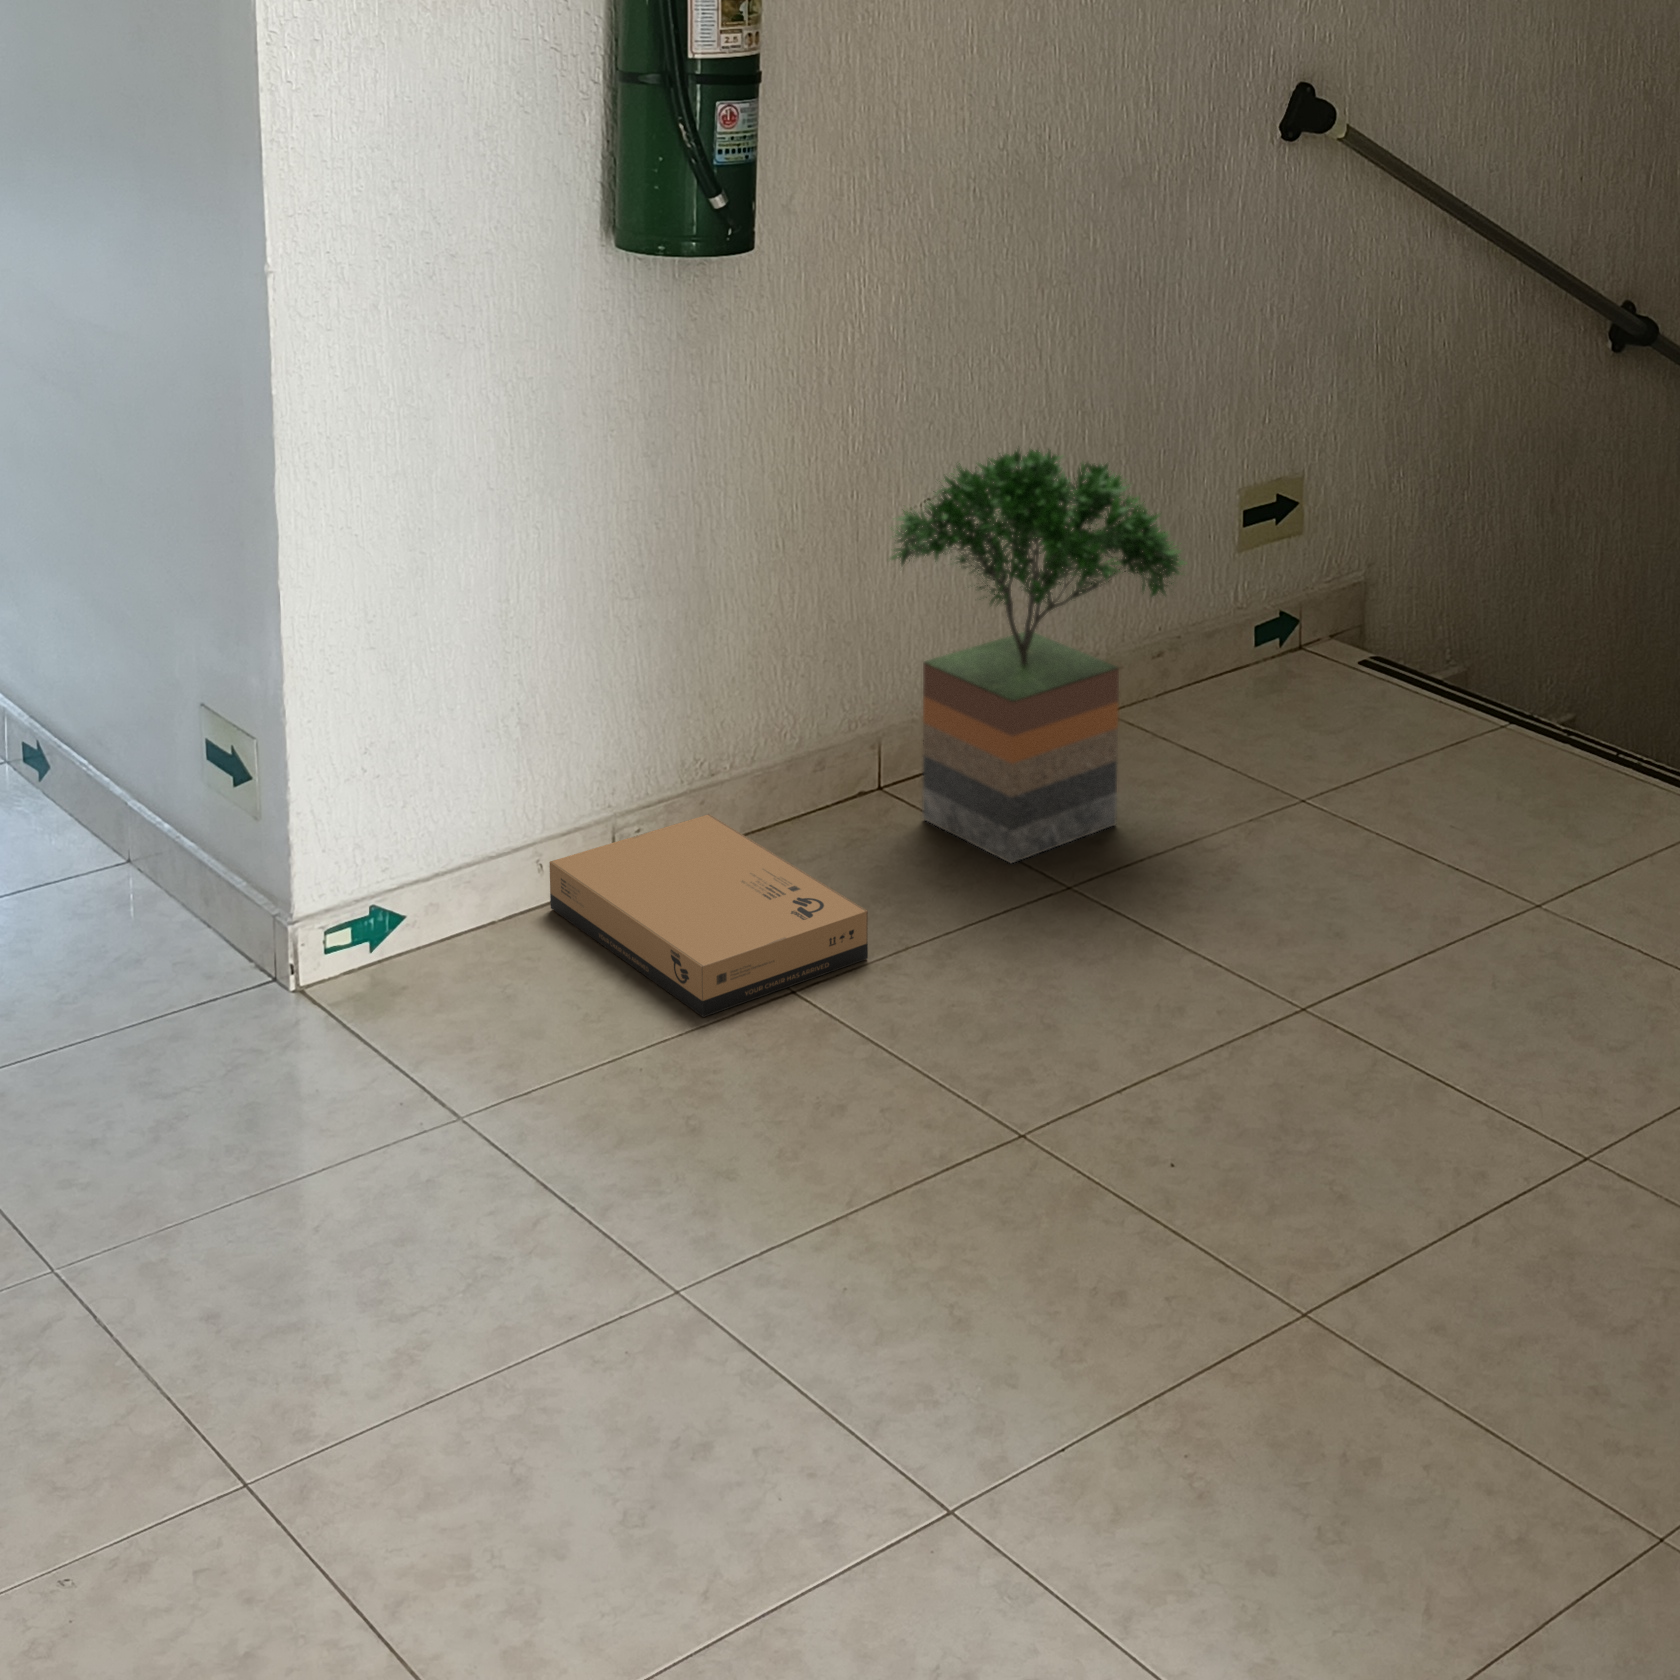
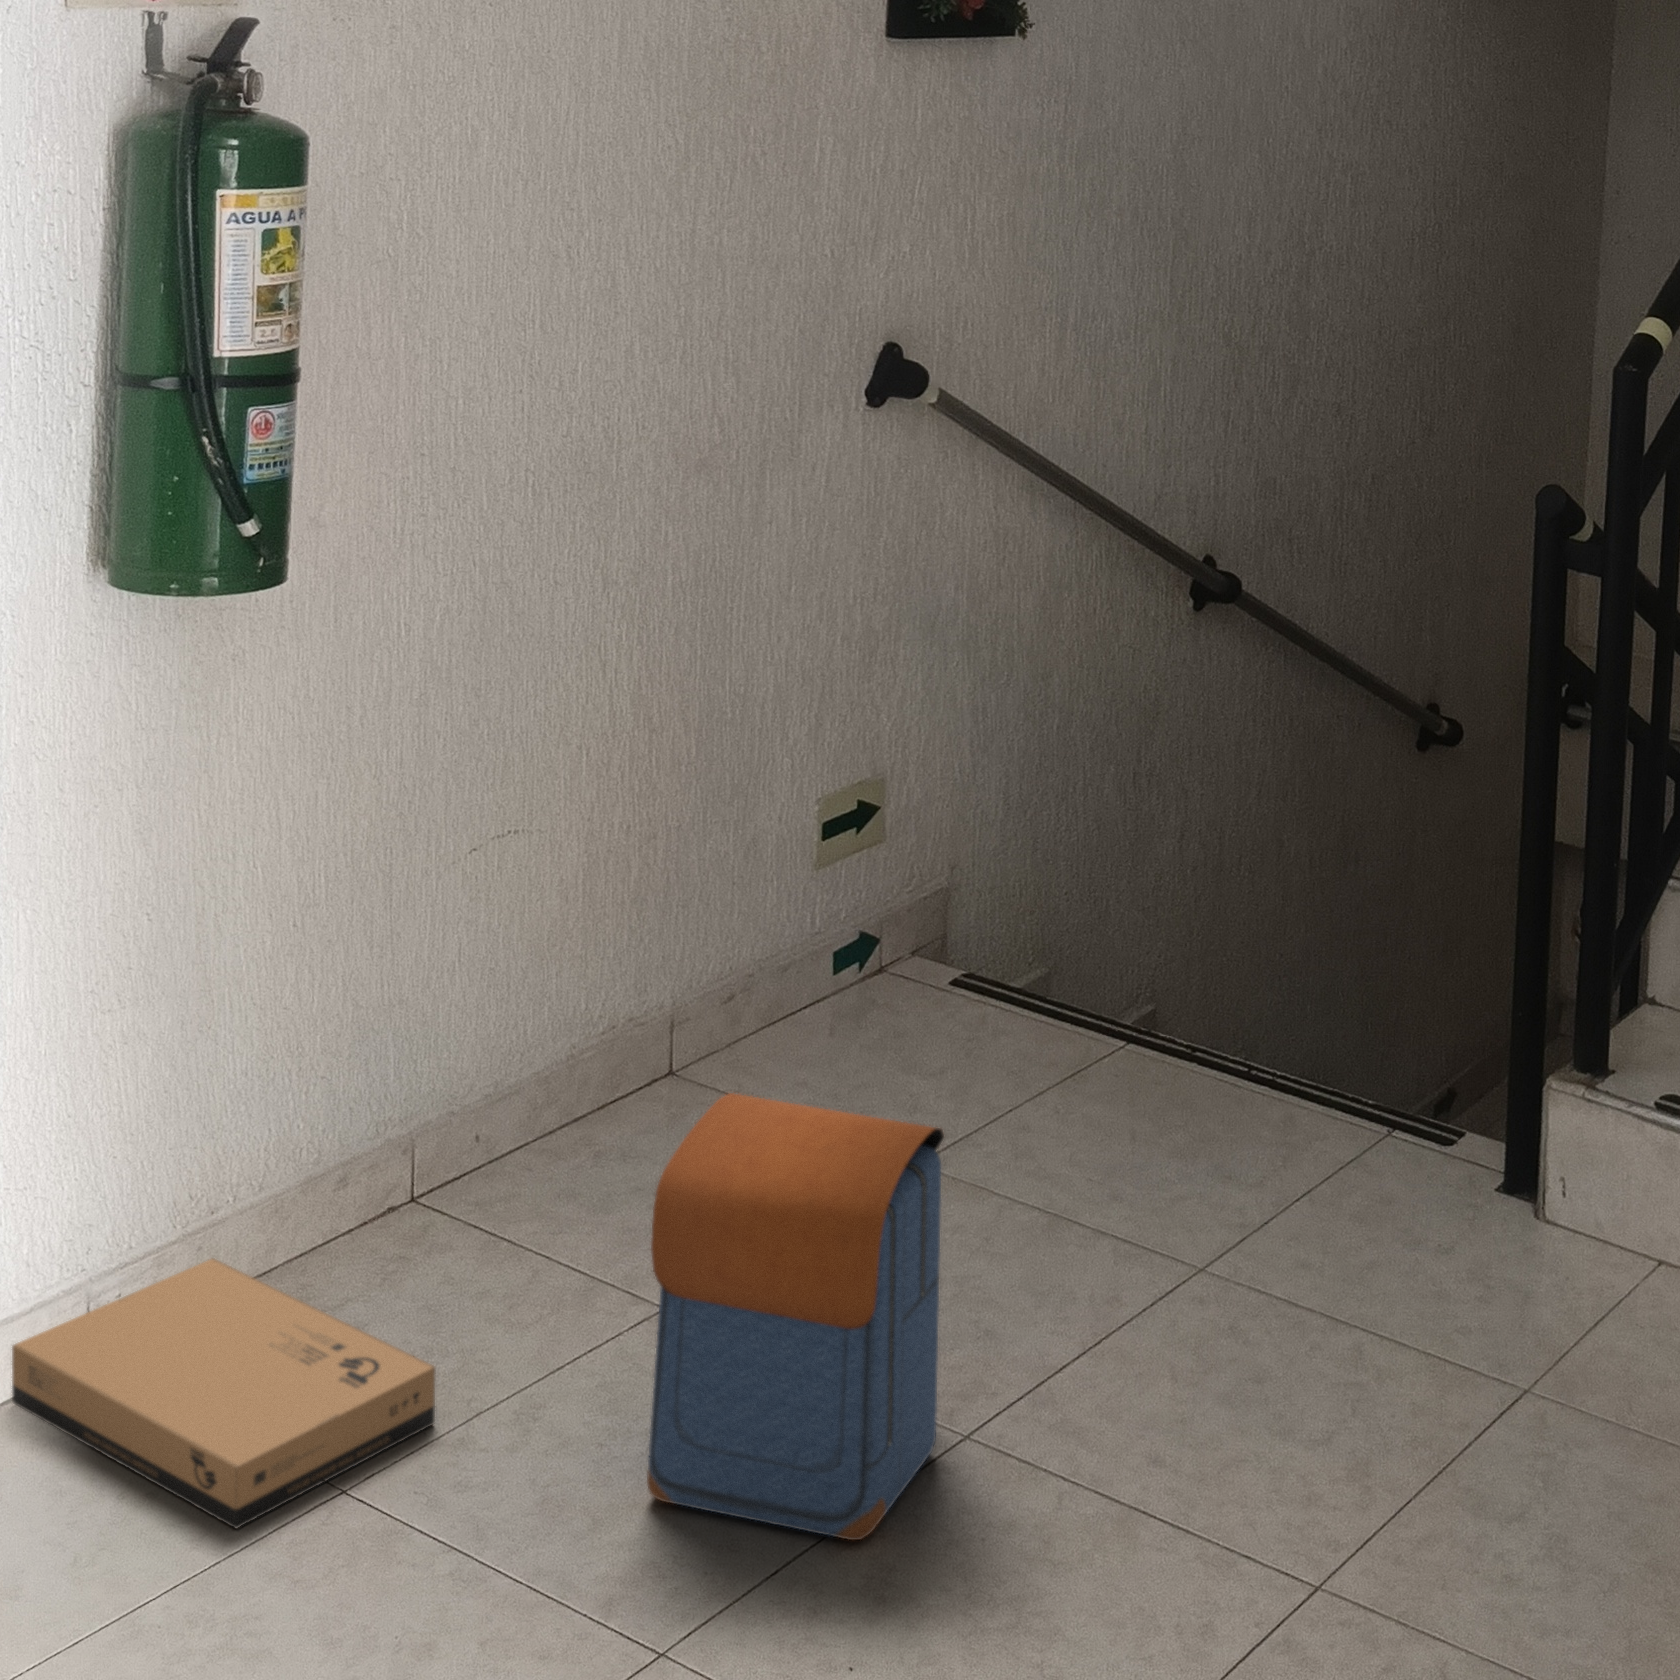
potted tree: present [891,449,1187,864] -> none [433,779,796,1279]
backpack: none [1027,701,1280,1084] -> present [647,1093,944,1540]

